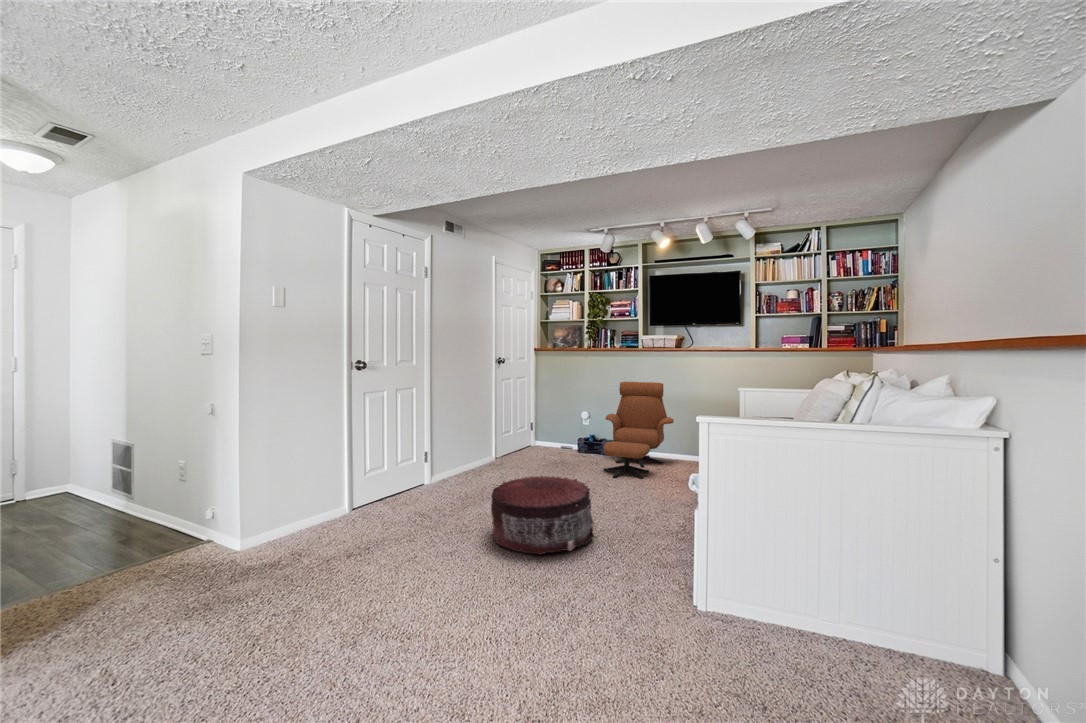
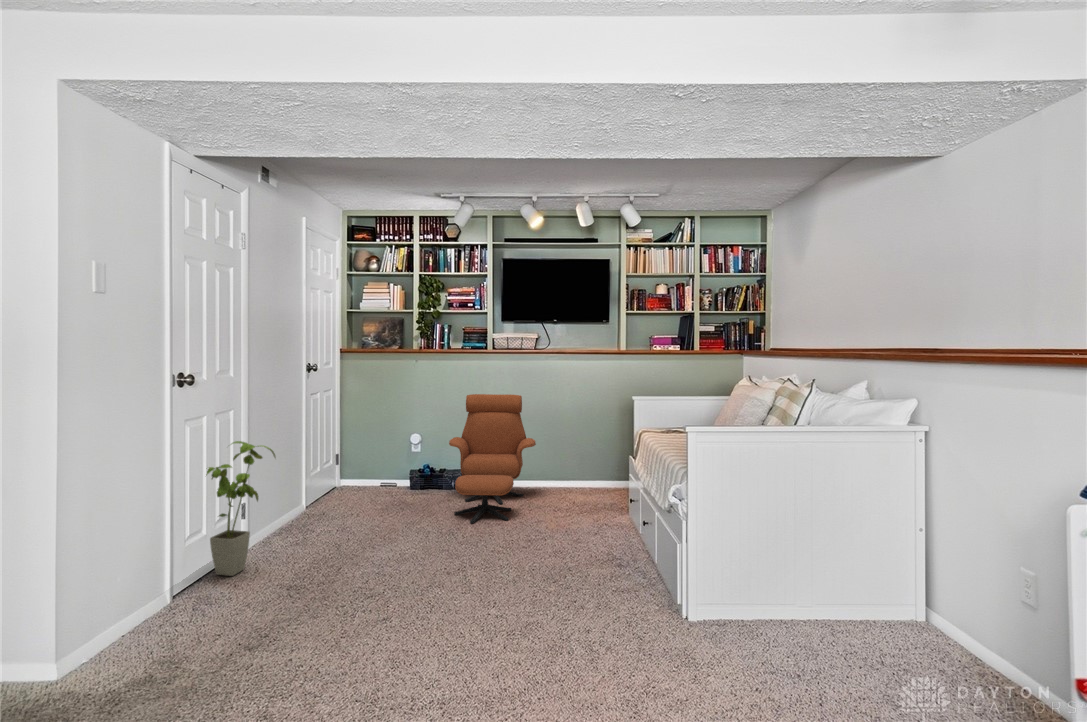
house plant: none [425,402,472,492] -> present [206,441,276,576]
pouf: present [491,475,594,555] -> none [338,536,485,651]

